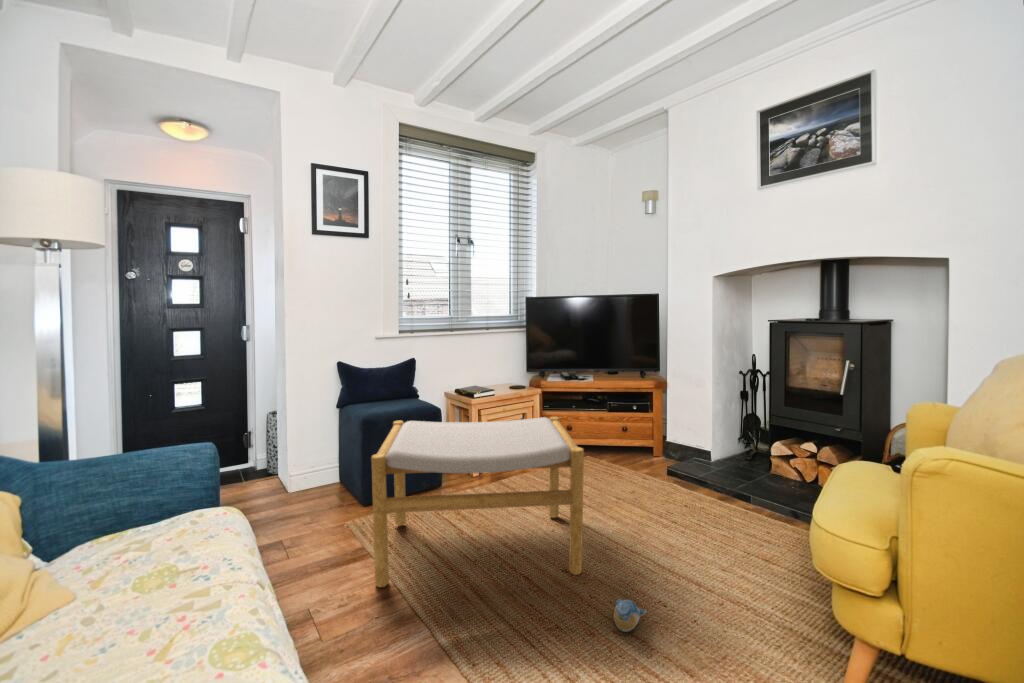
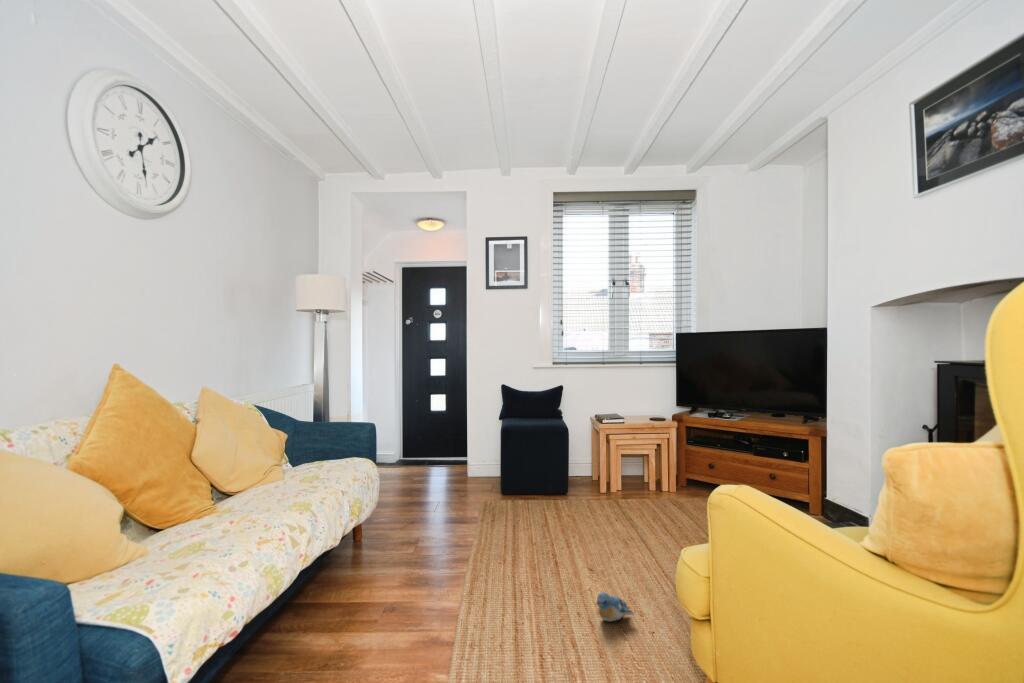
footstool: present [371,416,584,587] -> none [470,429,641,577]

